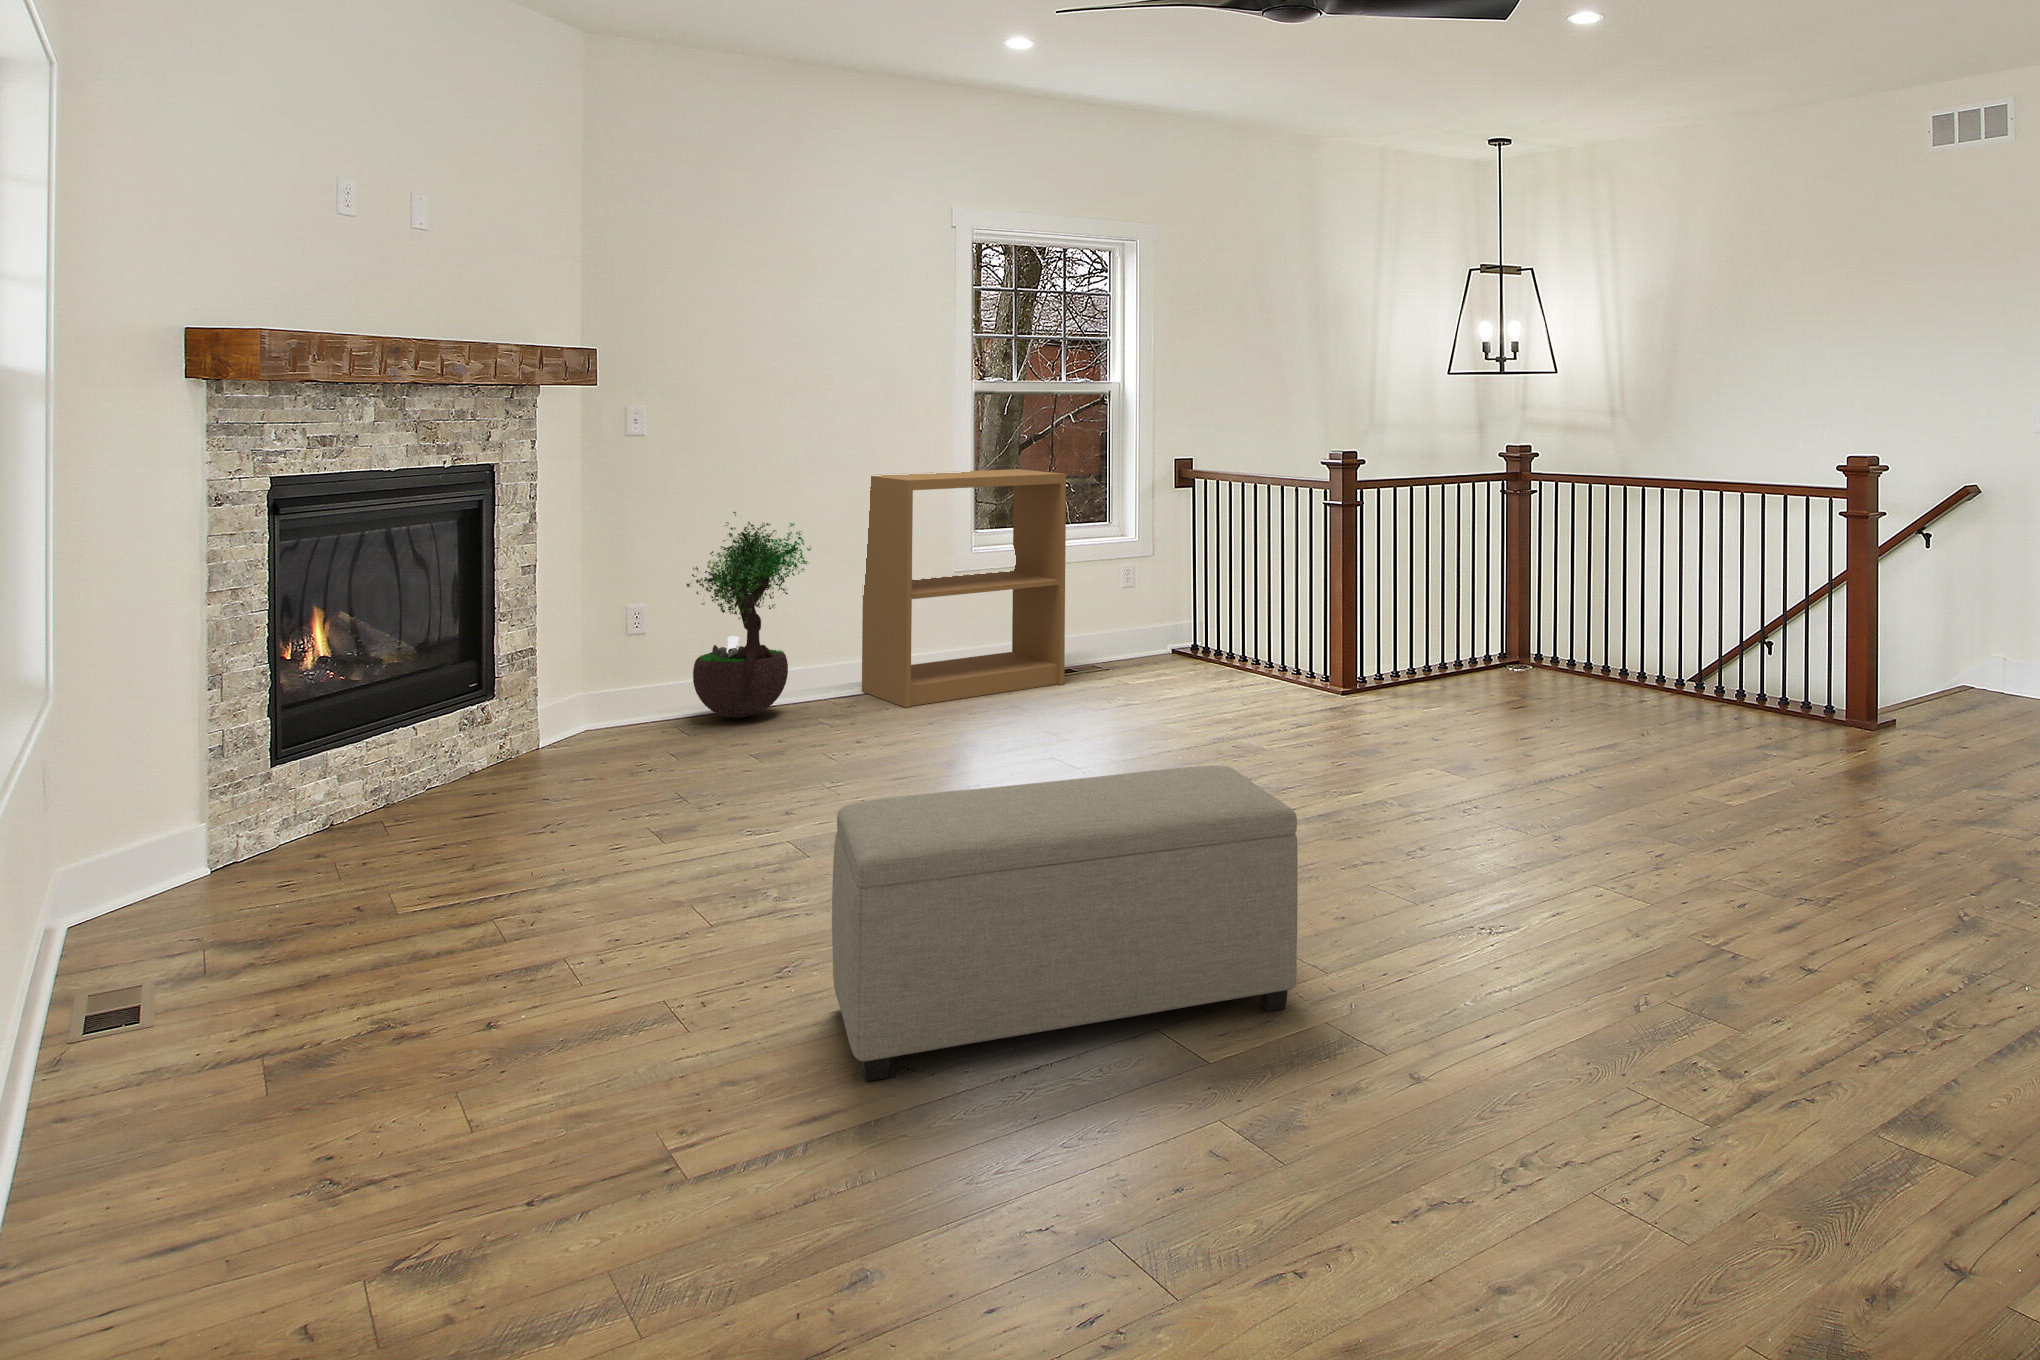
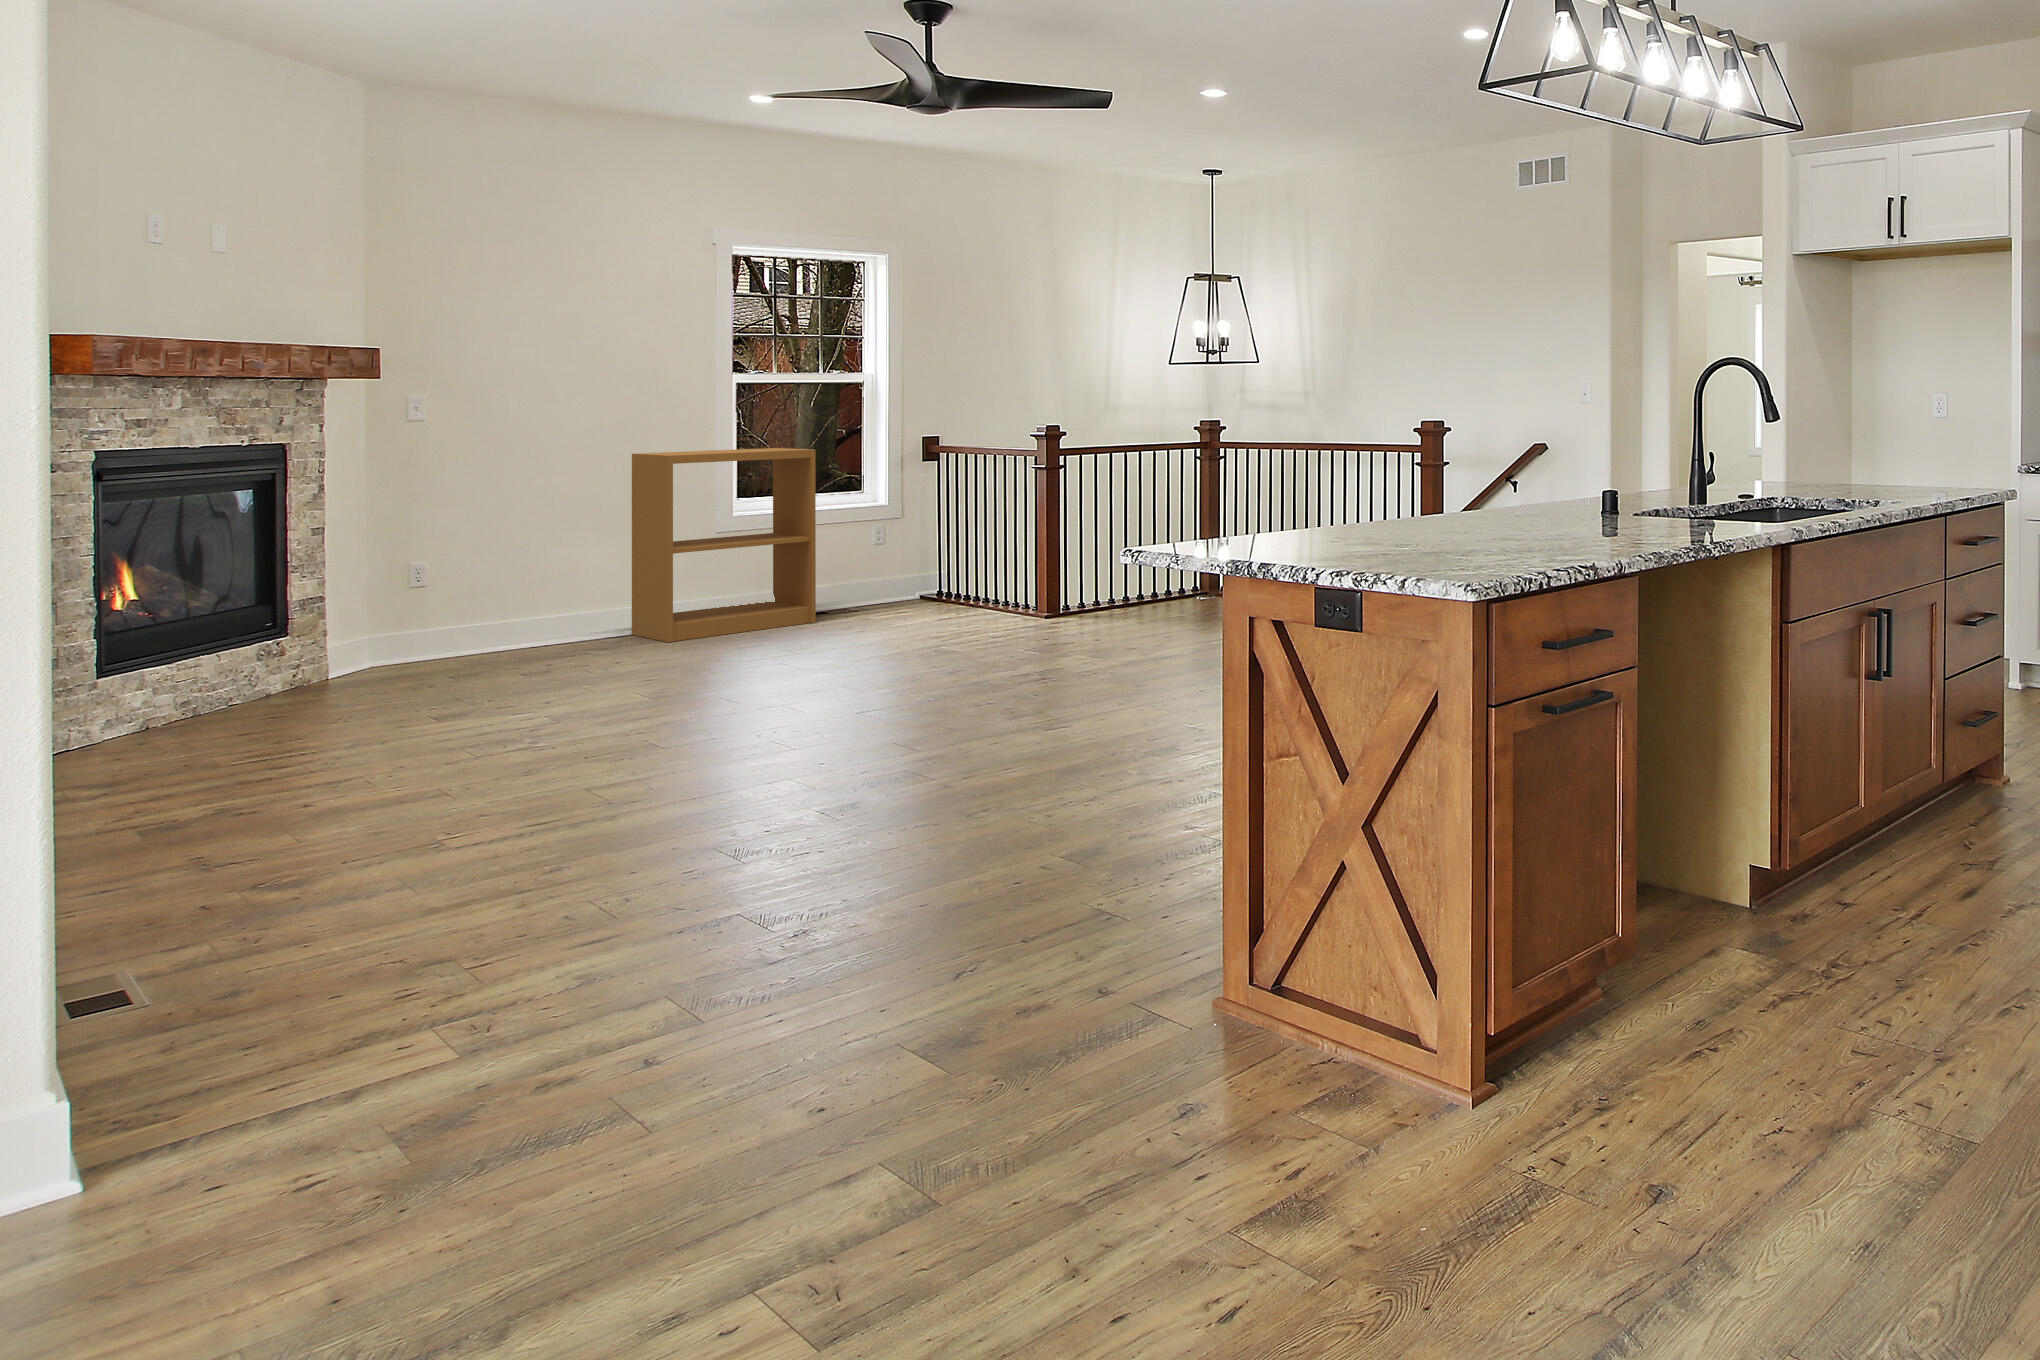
potted tree: present [687,512,811,718] -> none [465,483,580,655]
ottoman: present [832,766,1298,1081] -> none [565,624,895,812]

